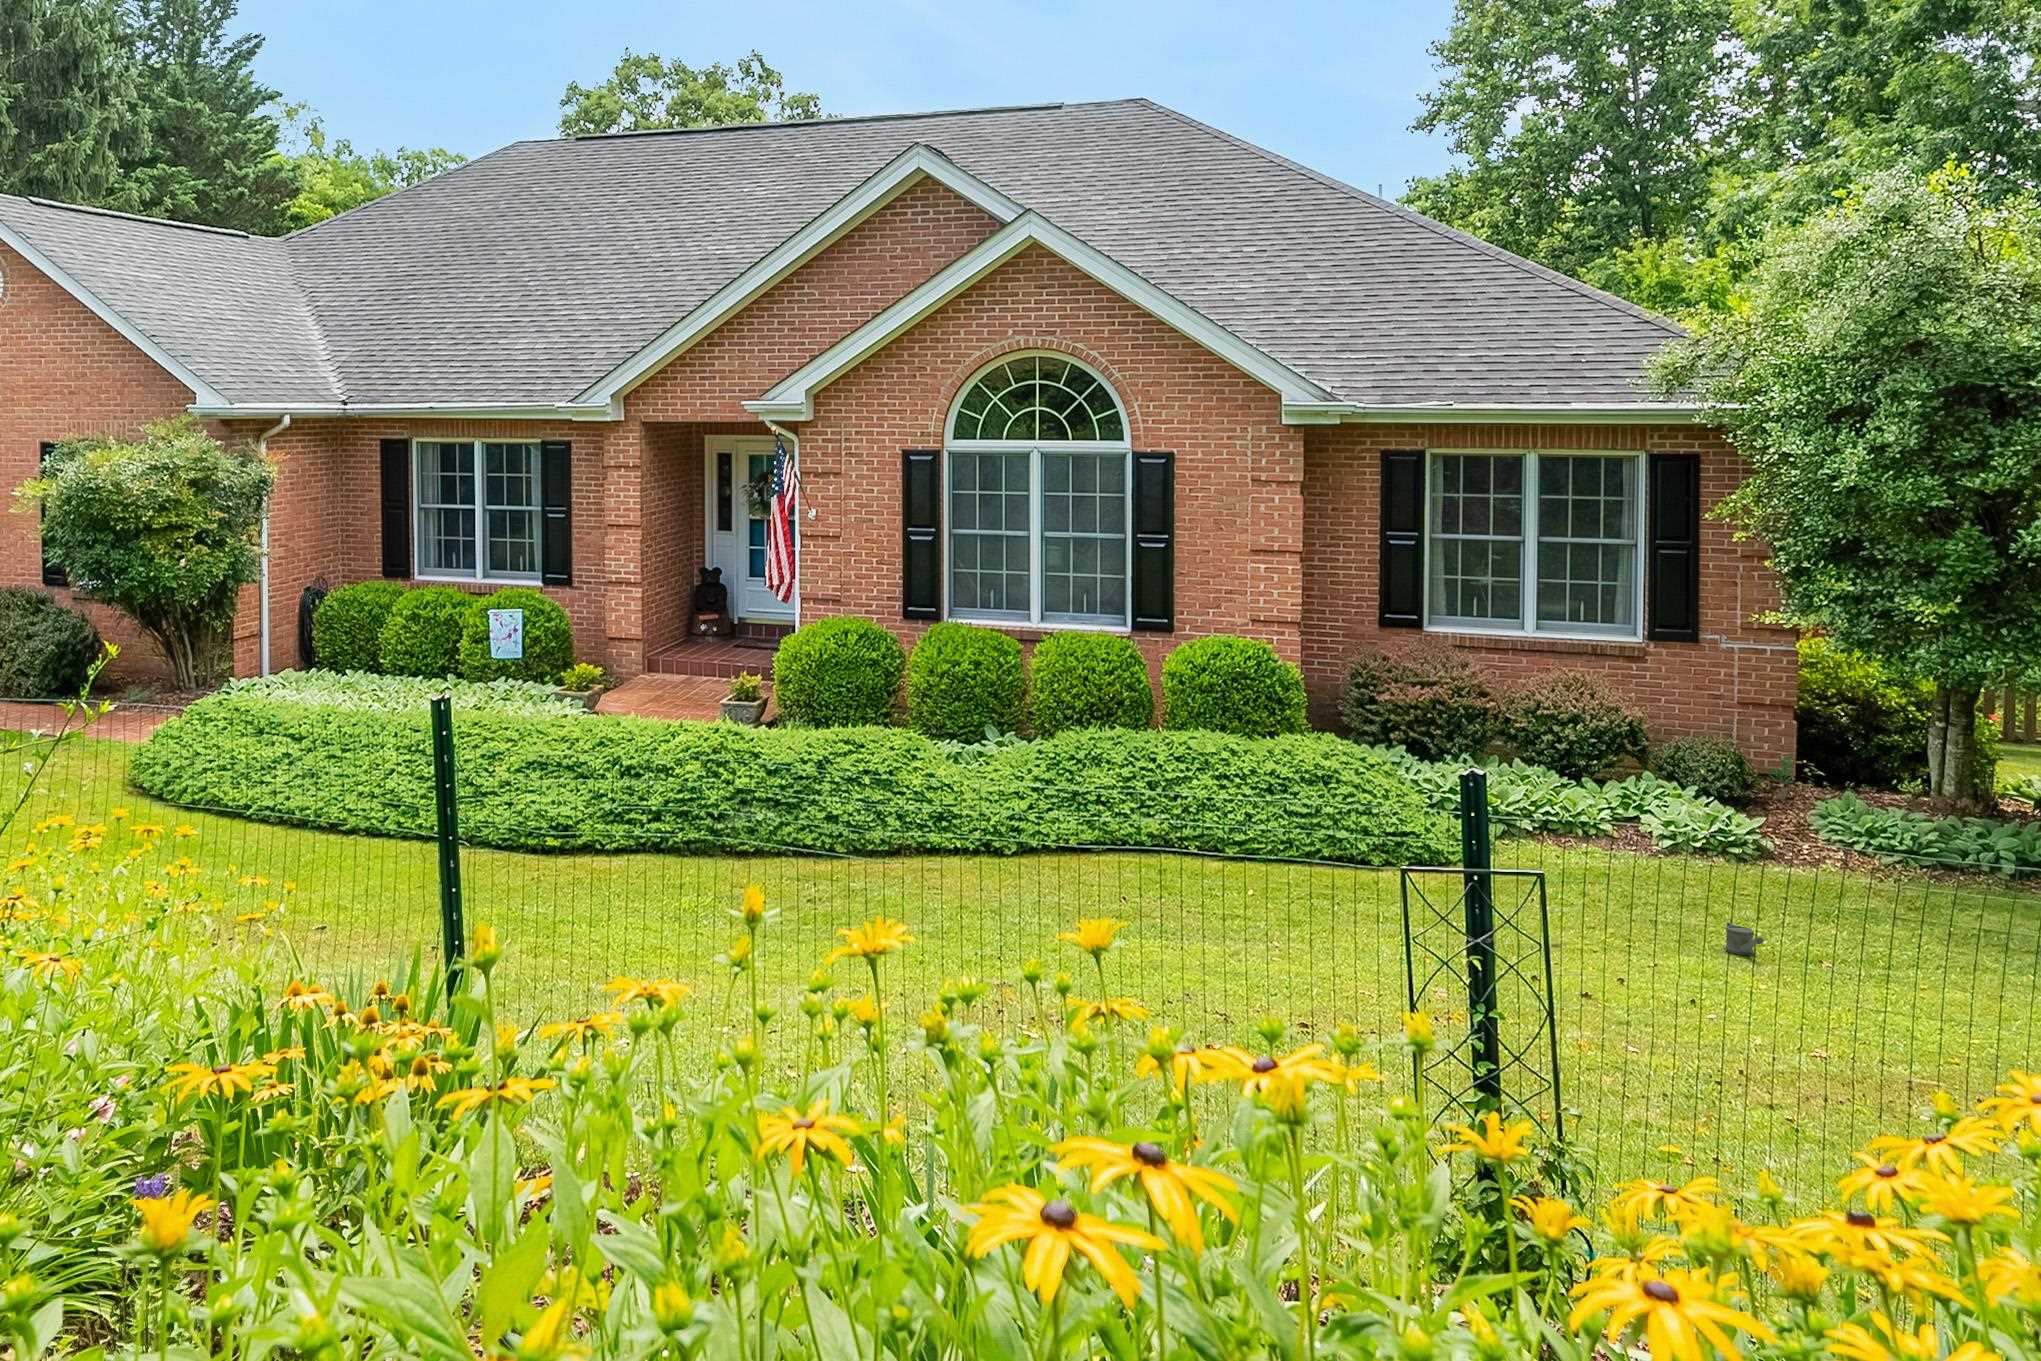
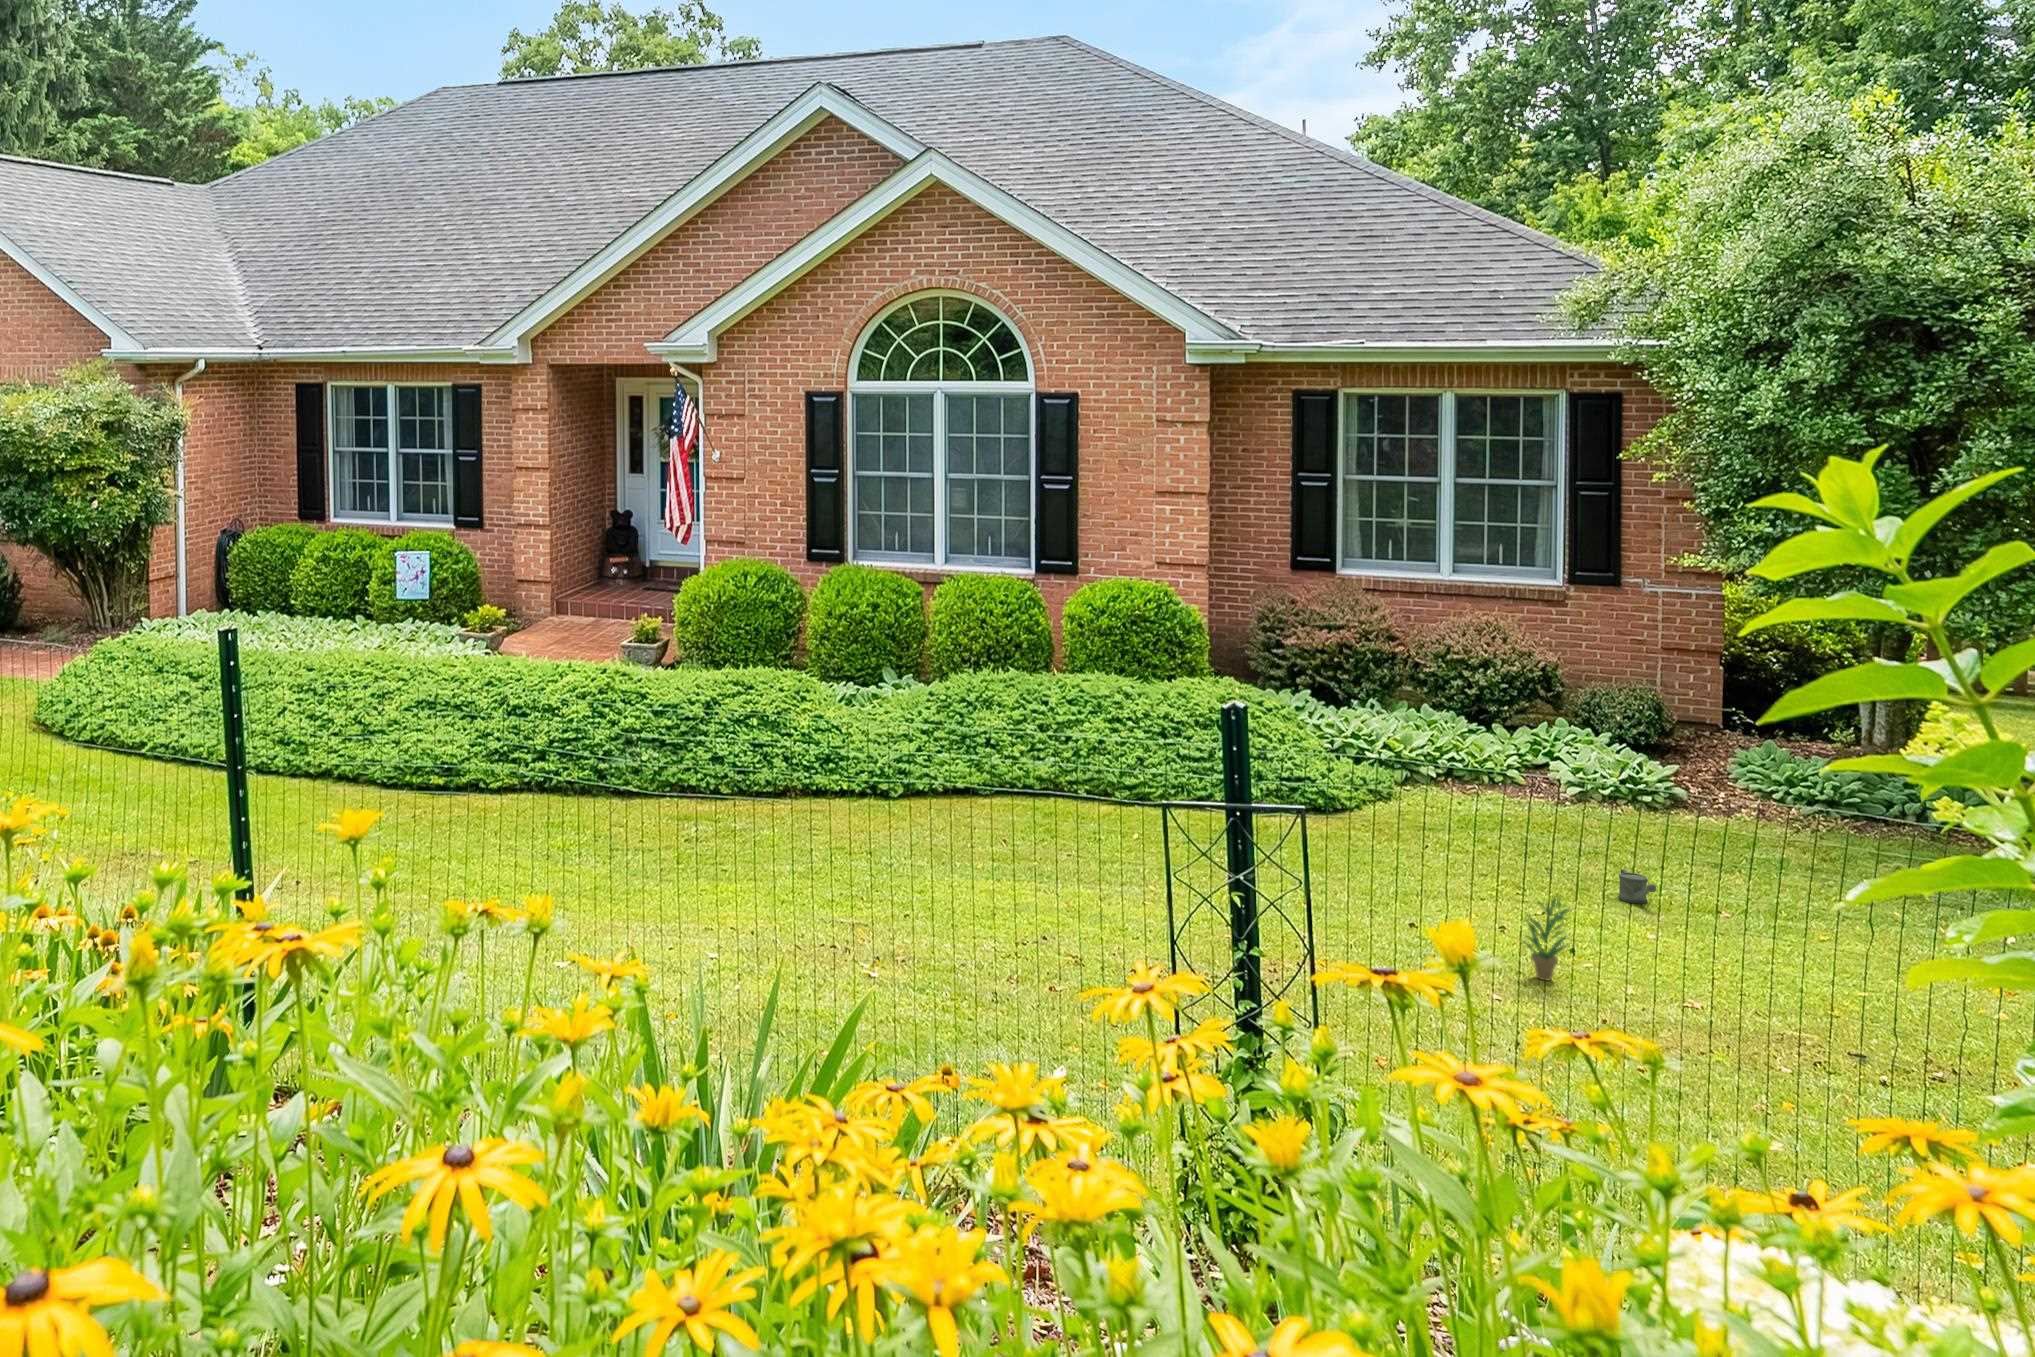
potted plant: present [1767,754,1796,800] -> present [1523,898,1572,980]

